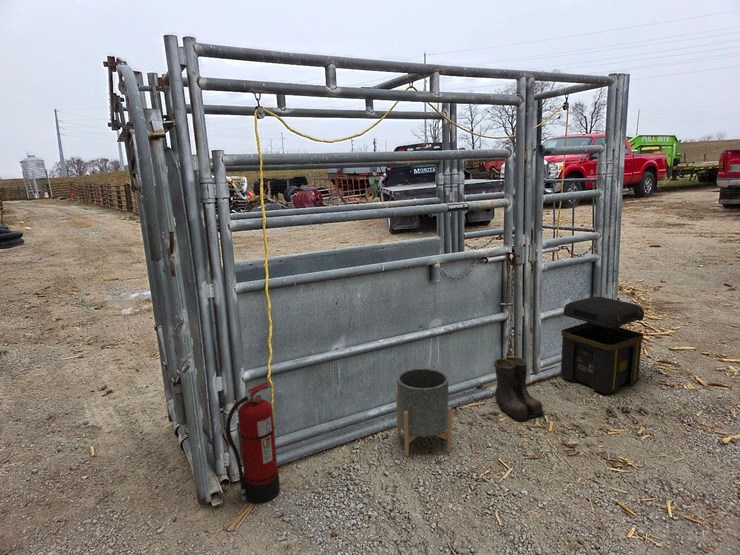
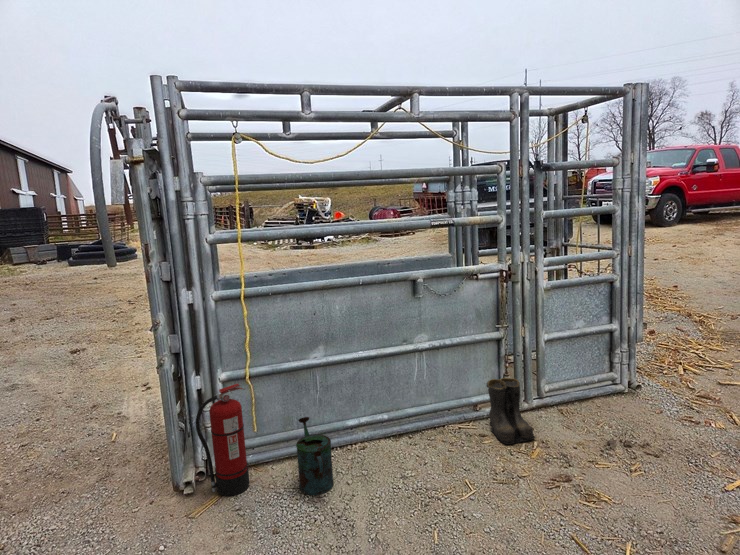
toolbox: present [561,296,644,394] -> none [570,320,660,425]
planter: present [396,368,452,457] -> none [372,382,423,468]
watering can: none [323,411,370,491] -> present [296,417,333,495]

